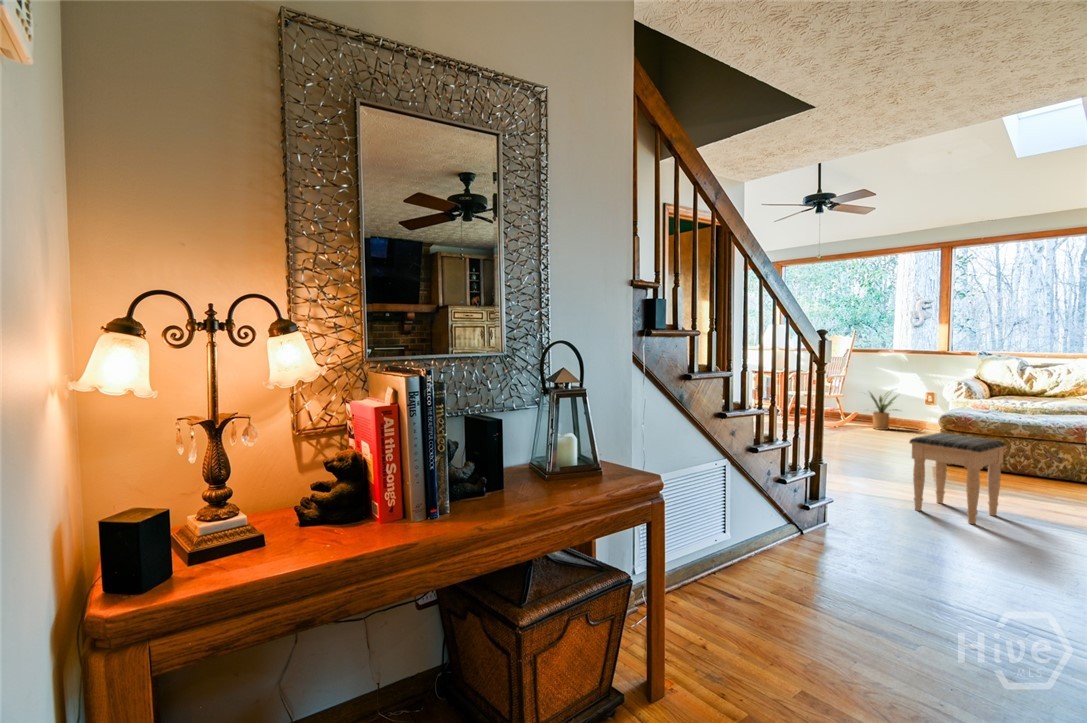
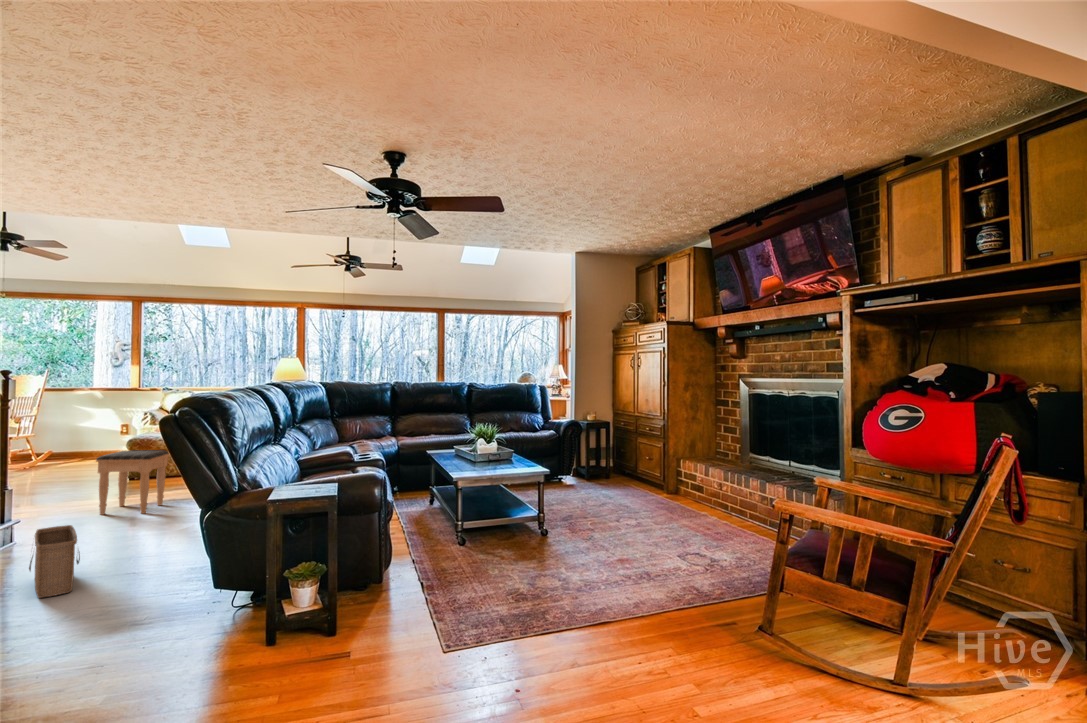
house plant: present [870,390,897,430] -> none [52,422,100,463]
basket: none [845,535,906,648] -> present [29,525,80,598]

